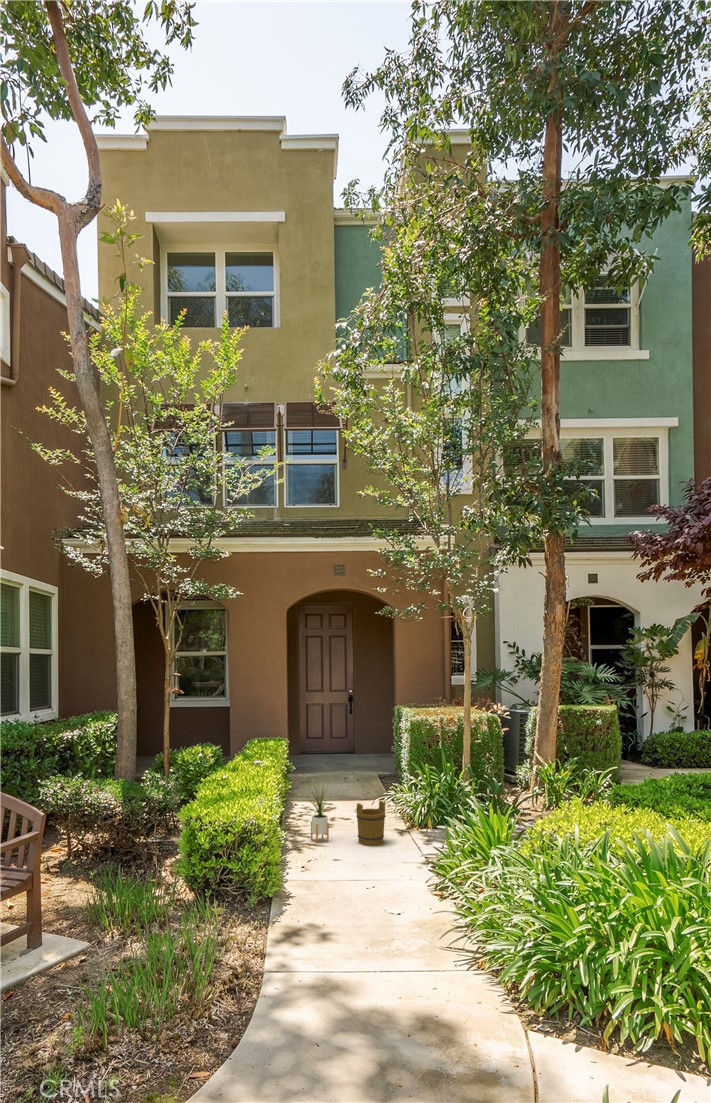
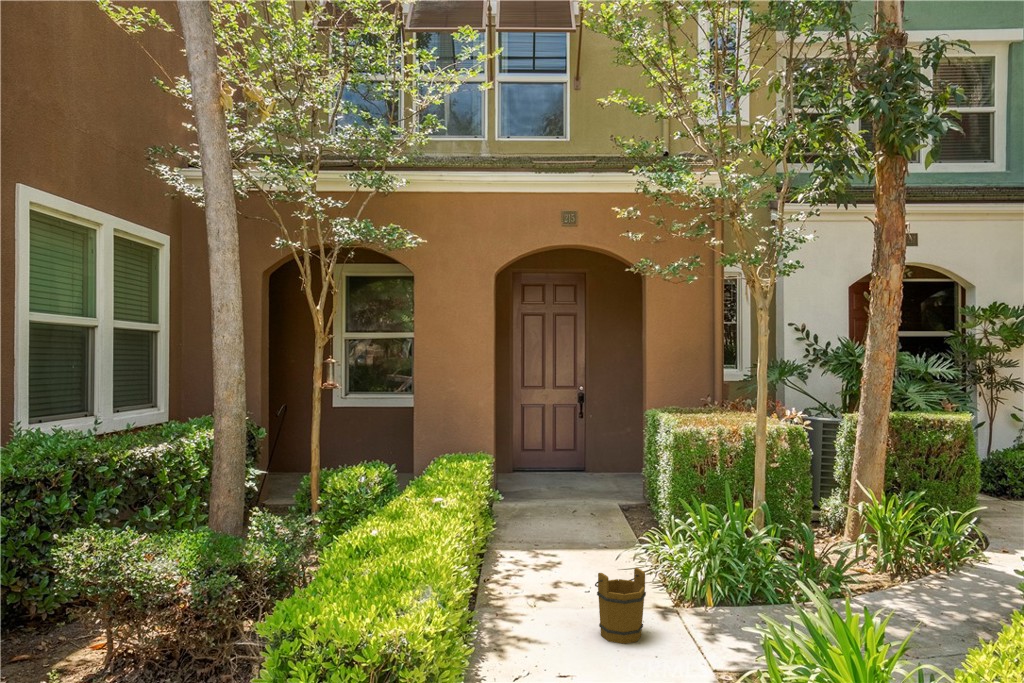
house plant: present [310,781,329,843] -> none [509,526,564,635]

